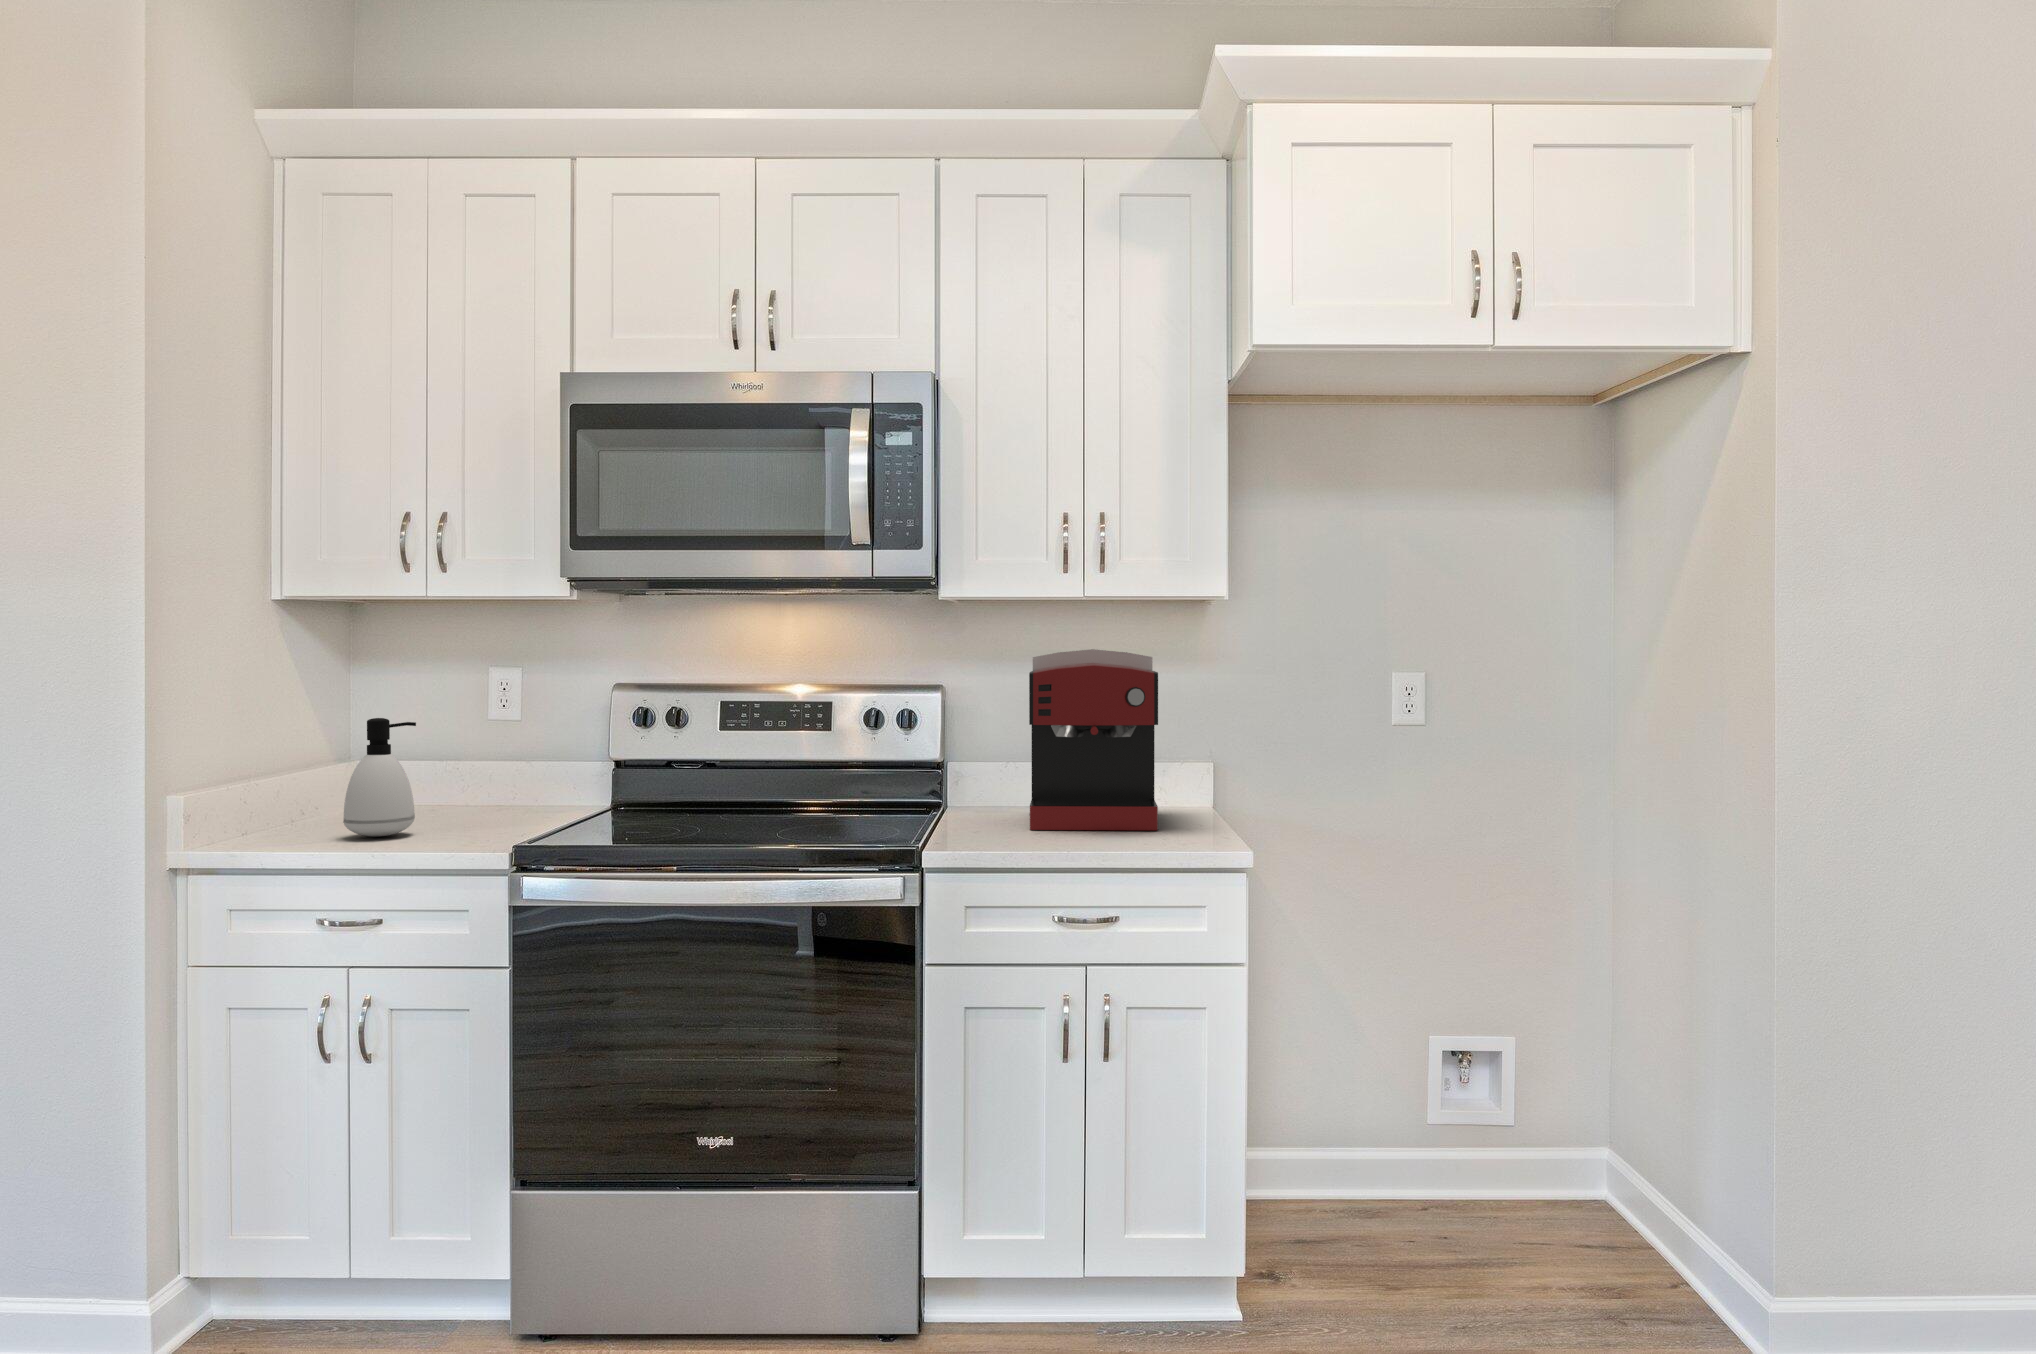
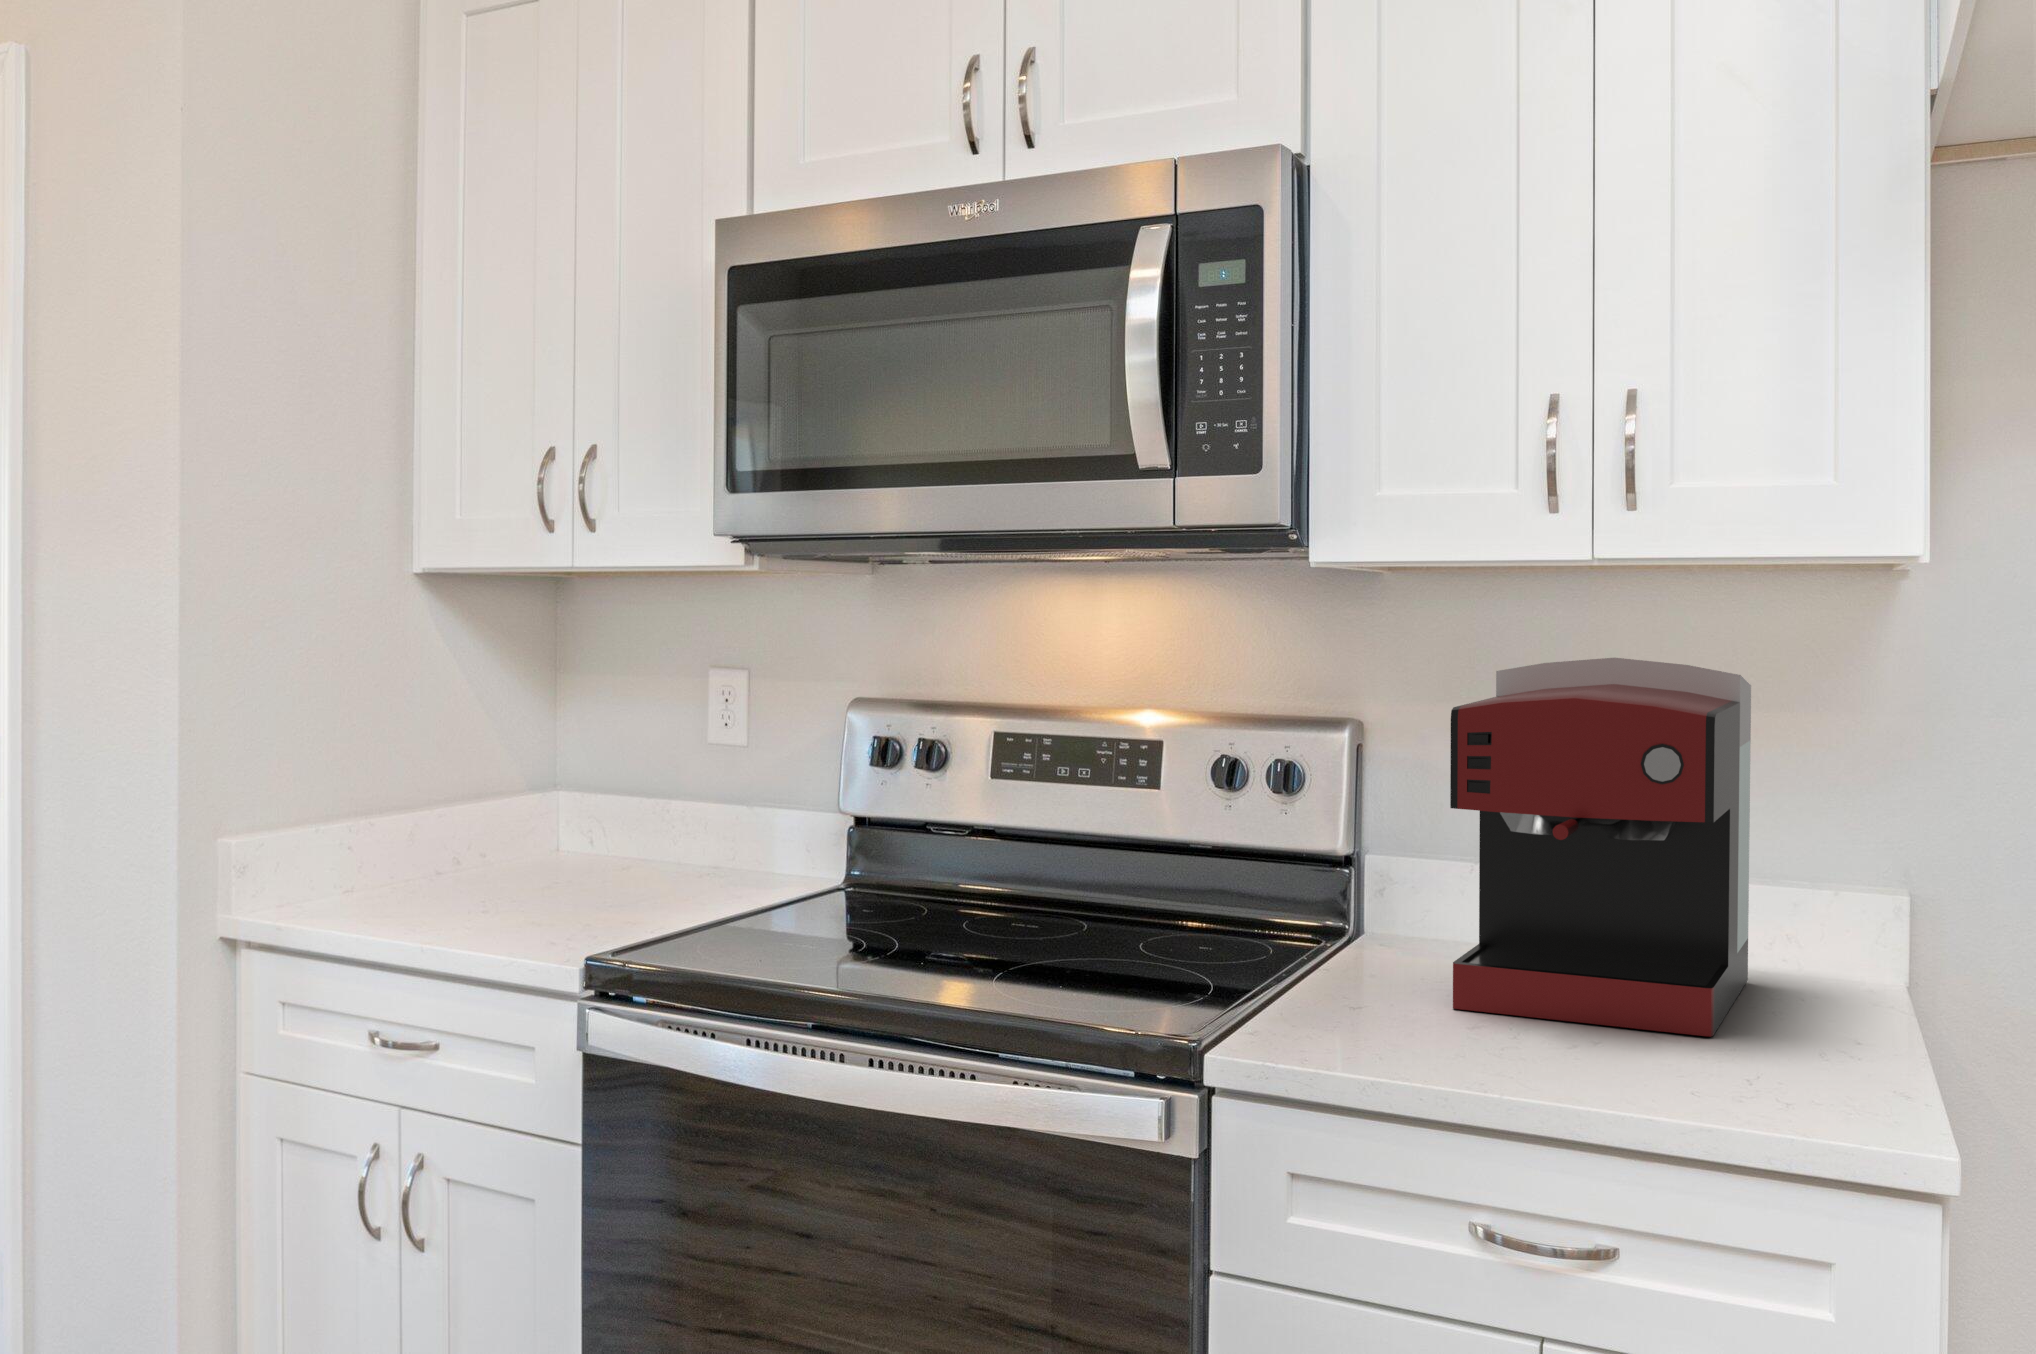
soap dispenser: present [344,718,416,836] -> none [429,754,525,927]

